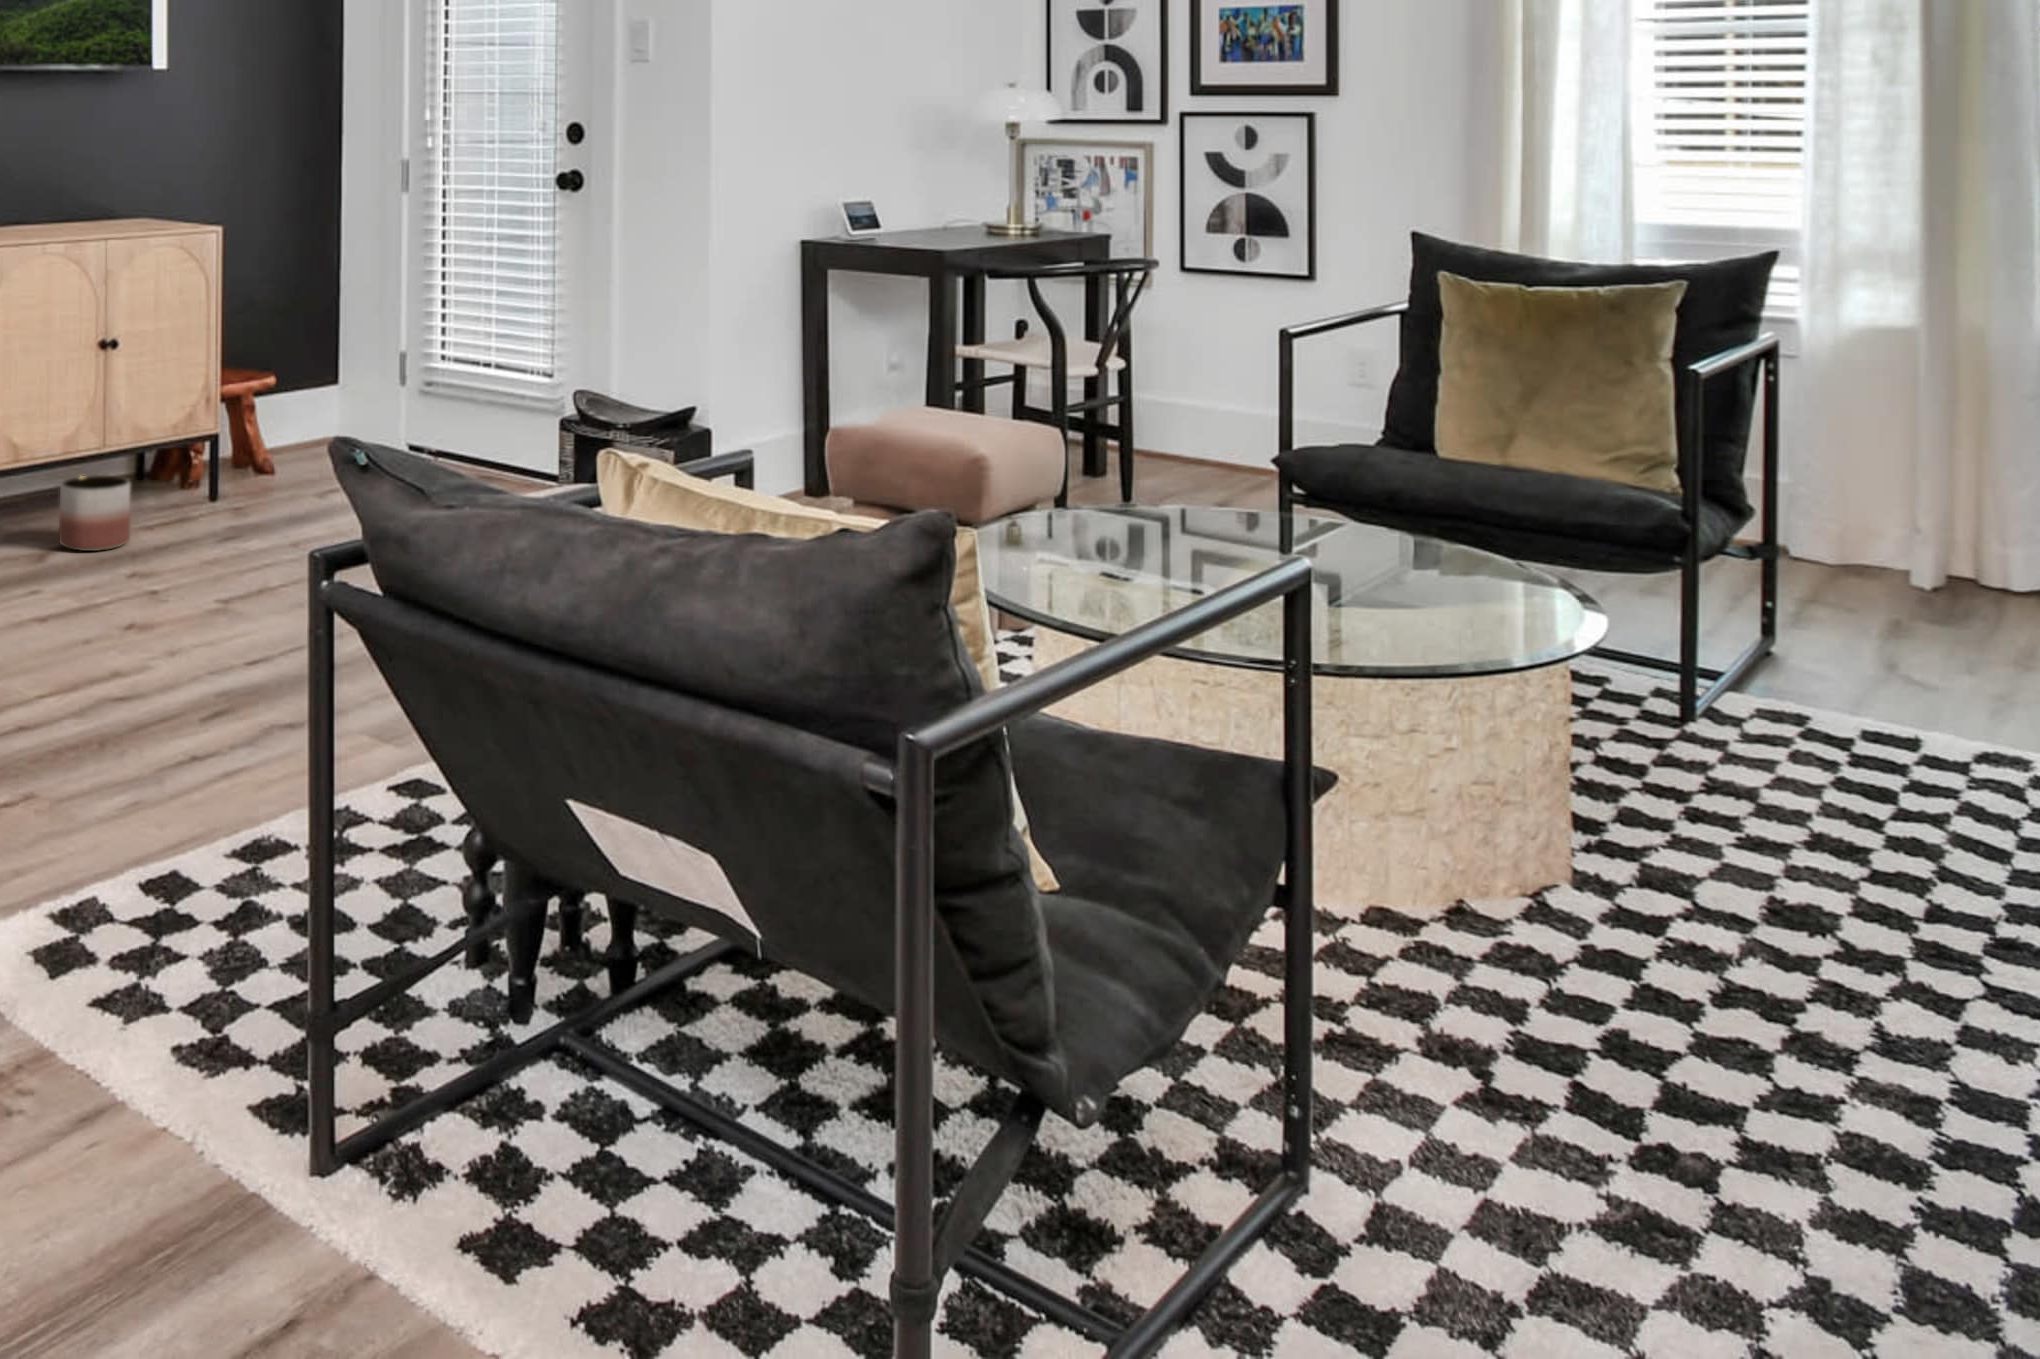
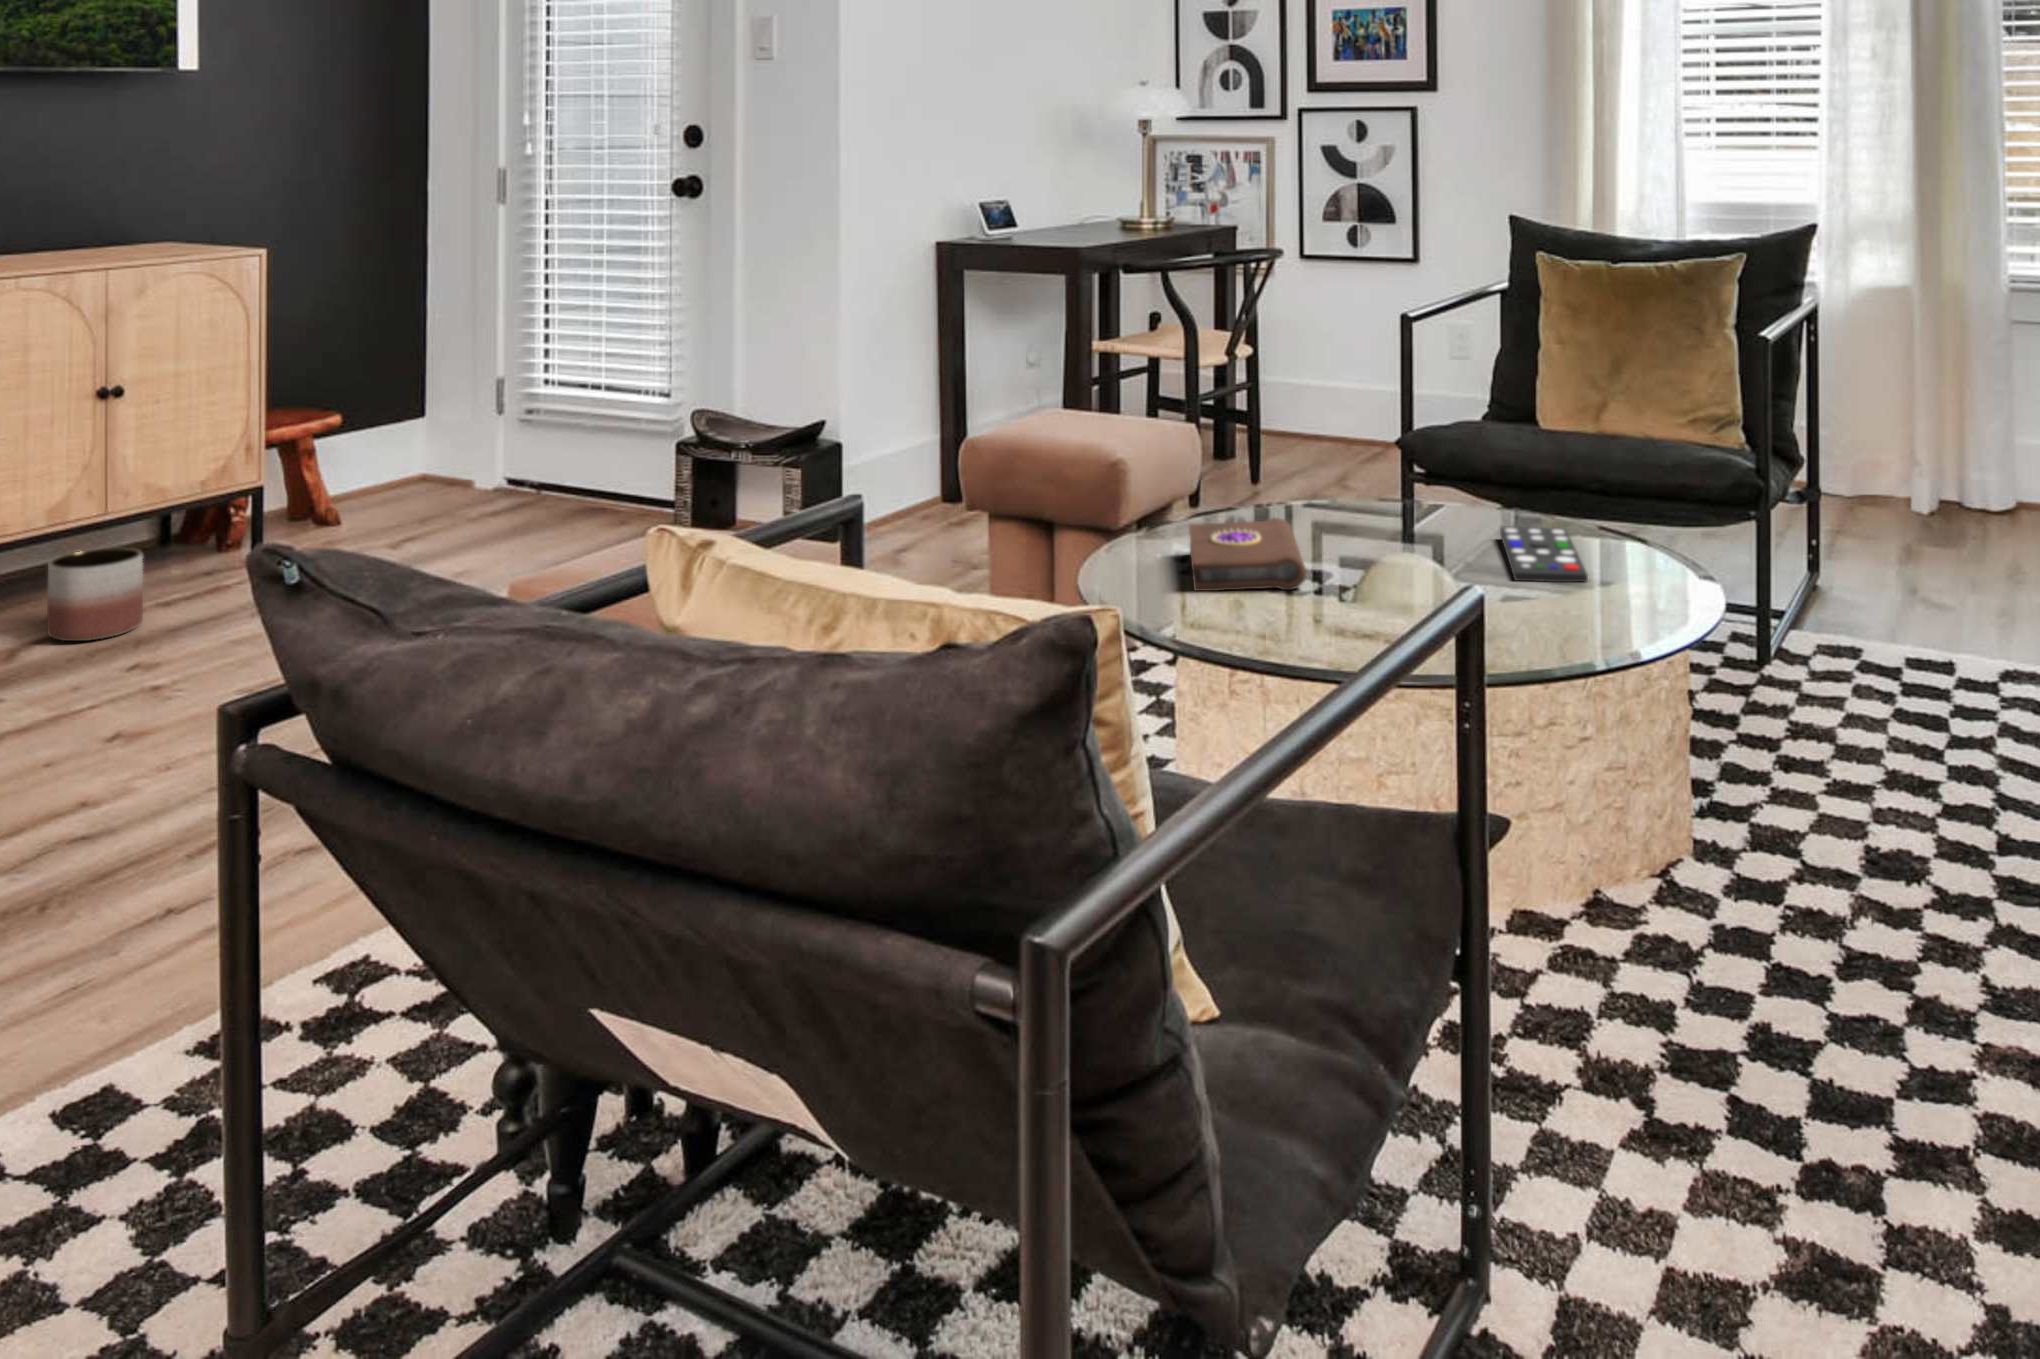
book: none [1054,517,1168,585] -> present [1189,518,1307,591]
remote control: none [1375,544,1462,603] -> present [1500,526,1588,582]

